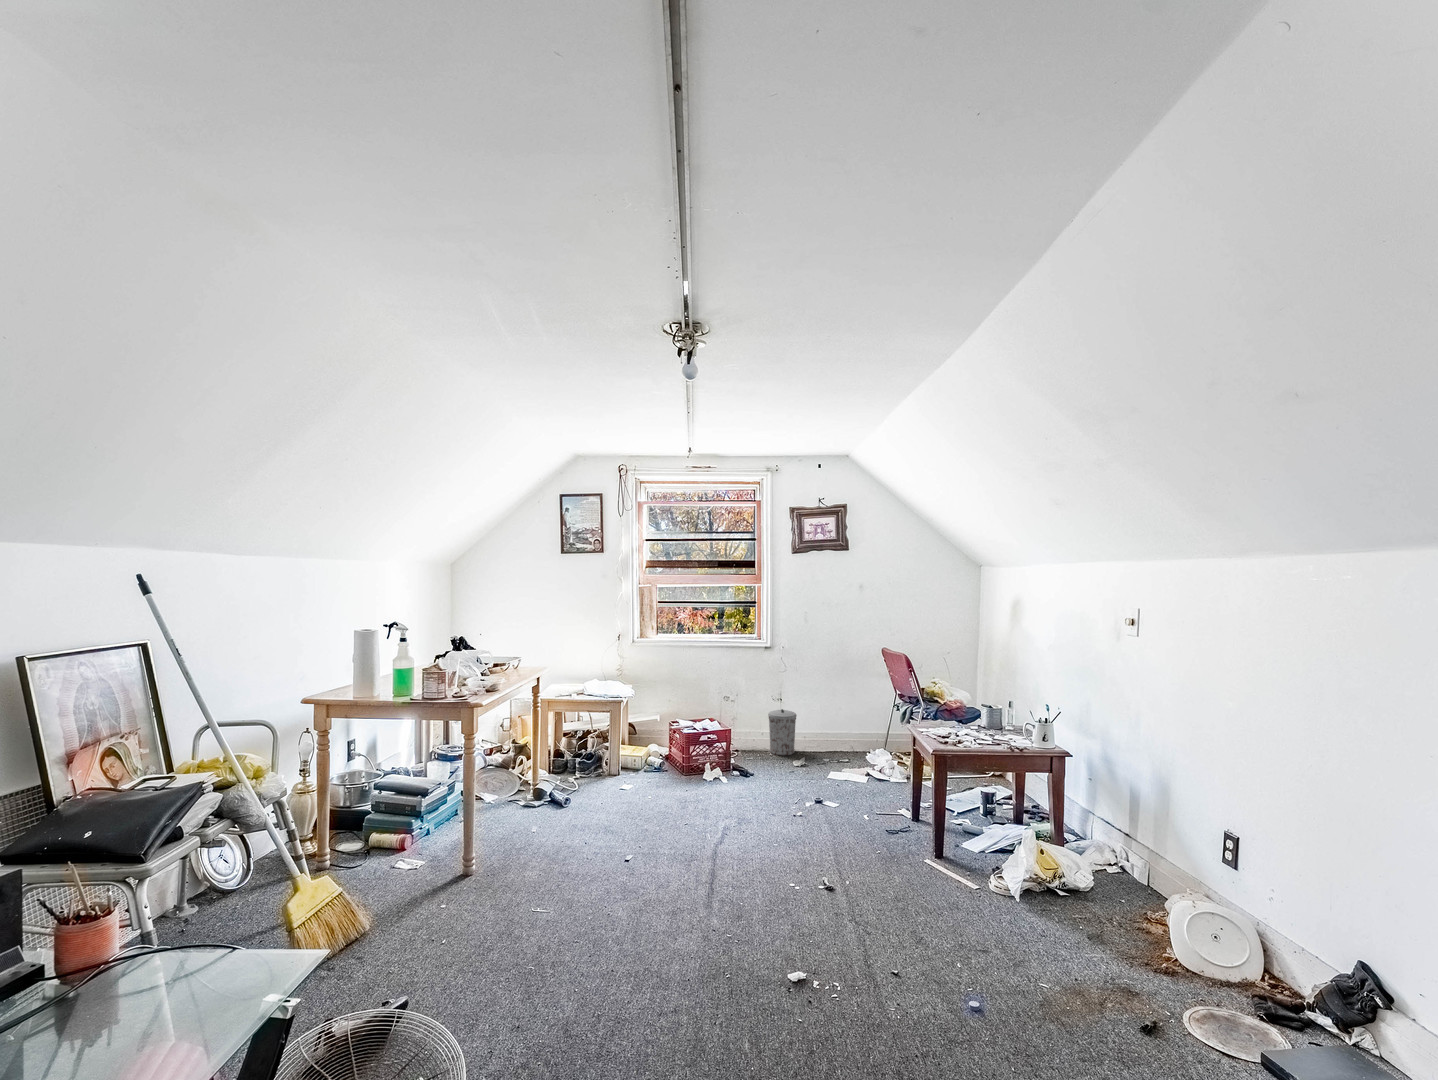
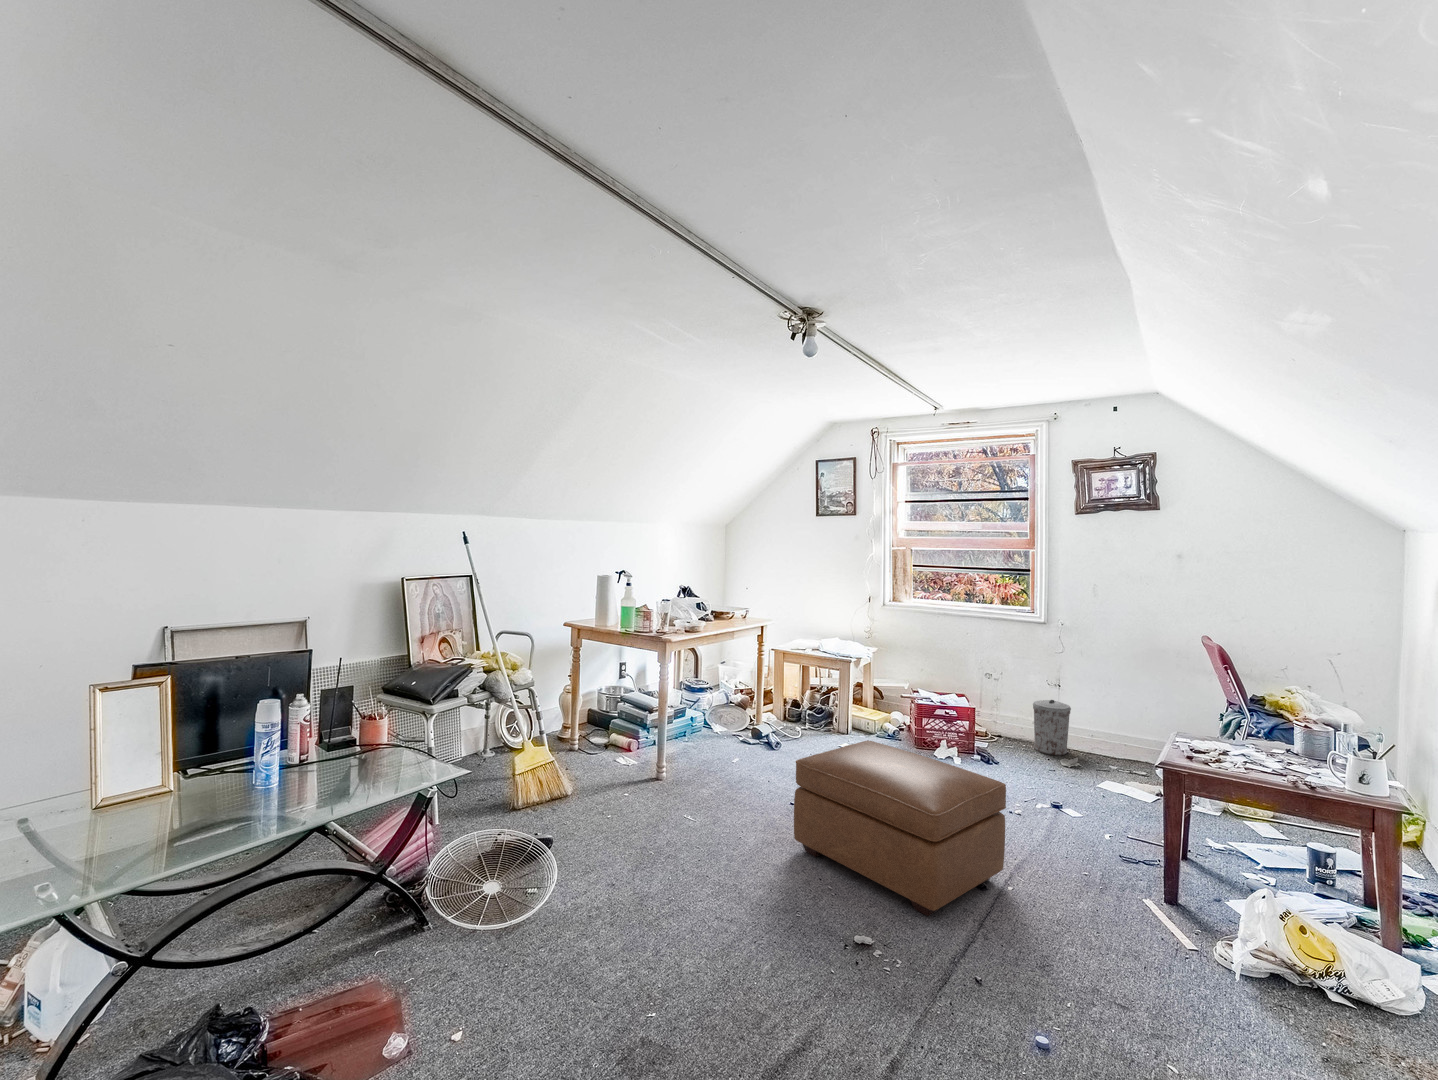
ottoman: none [670,779,845,932] -> present [794,740,1006,916]

